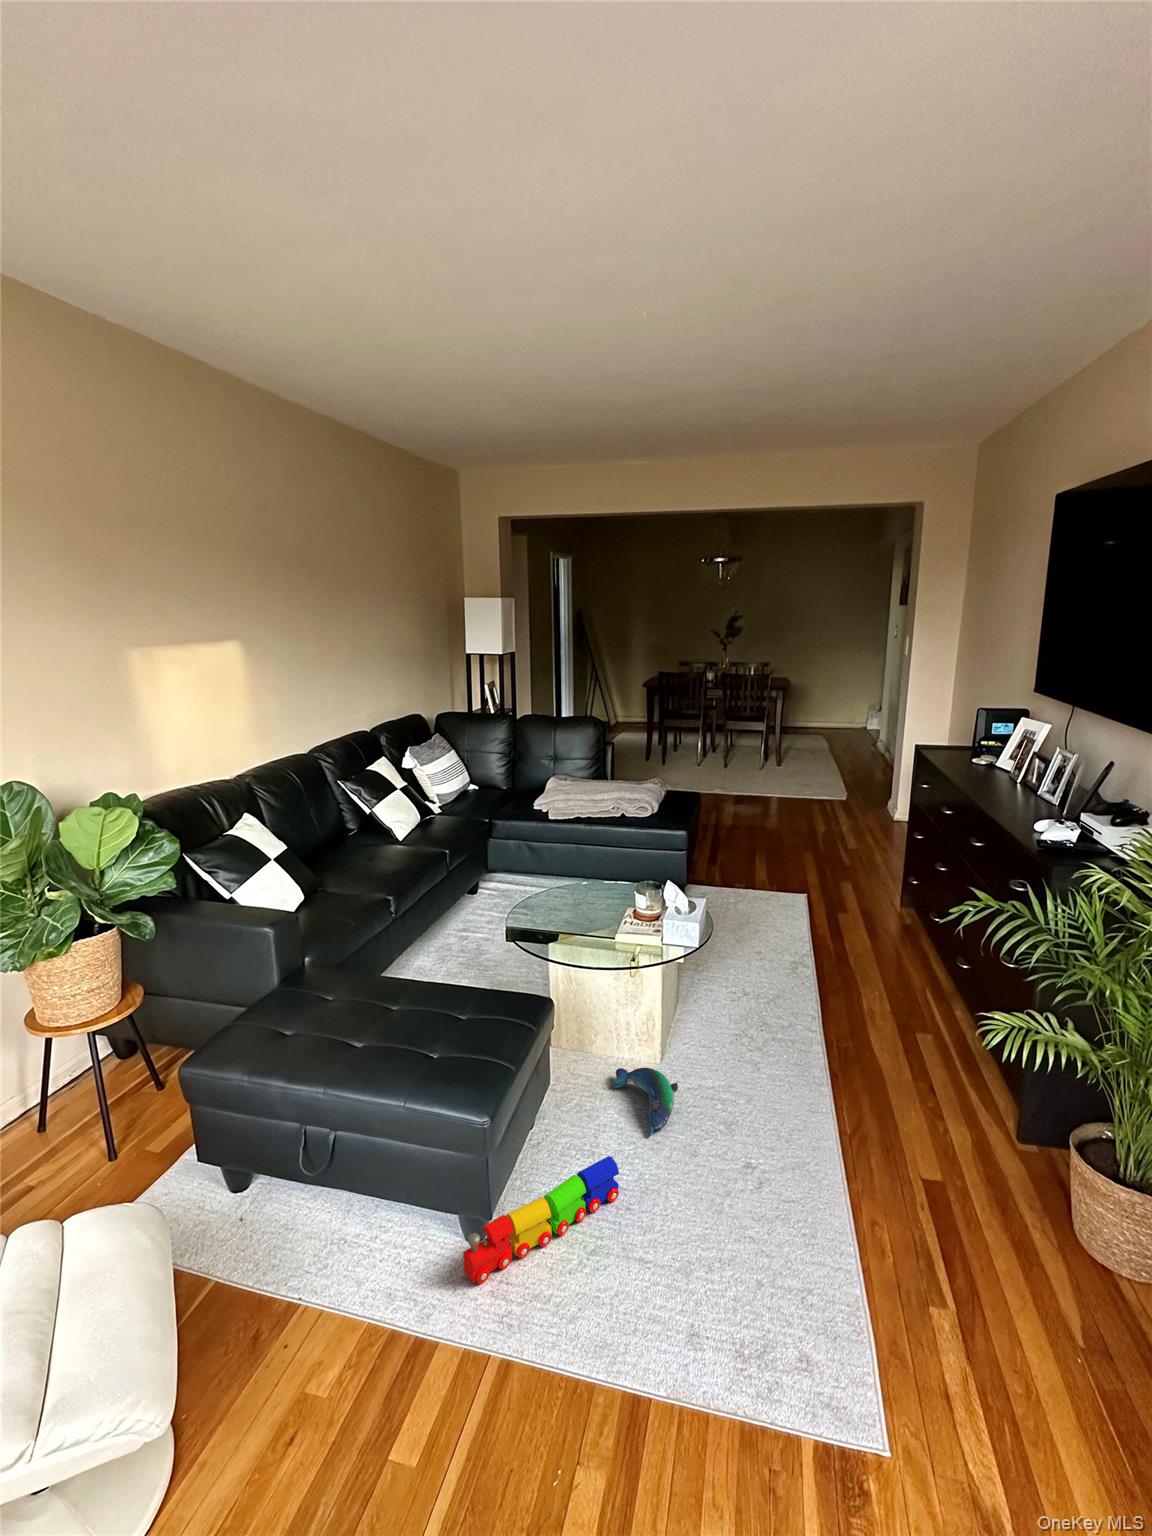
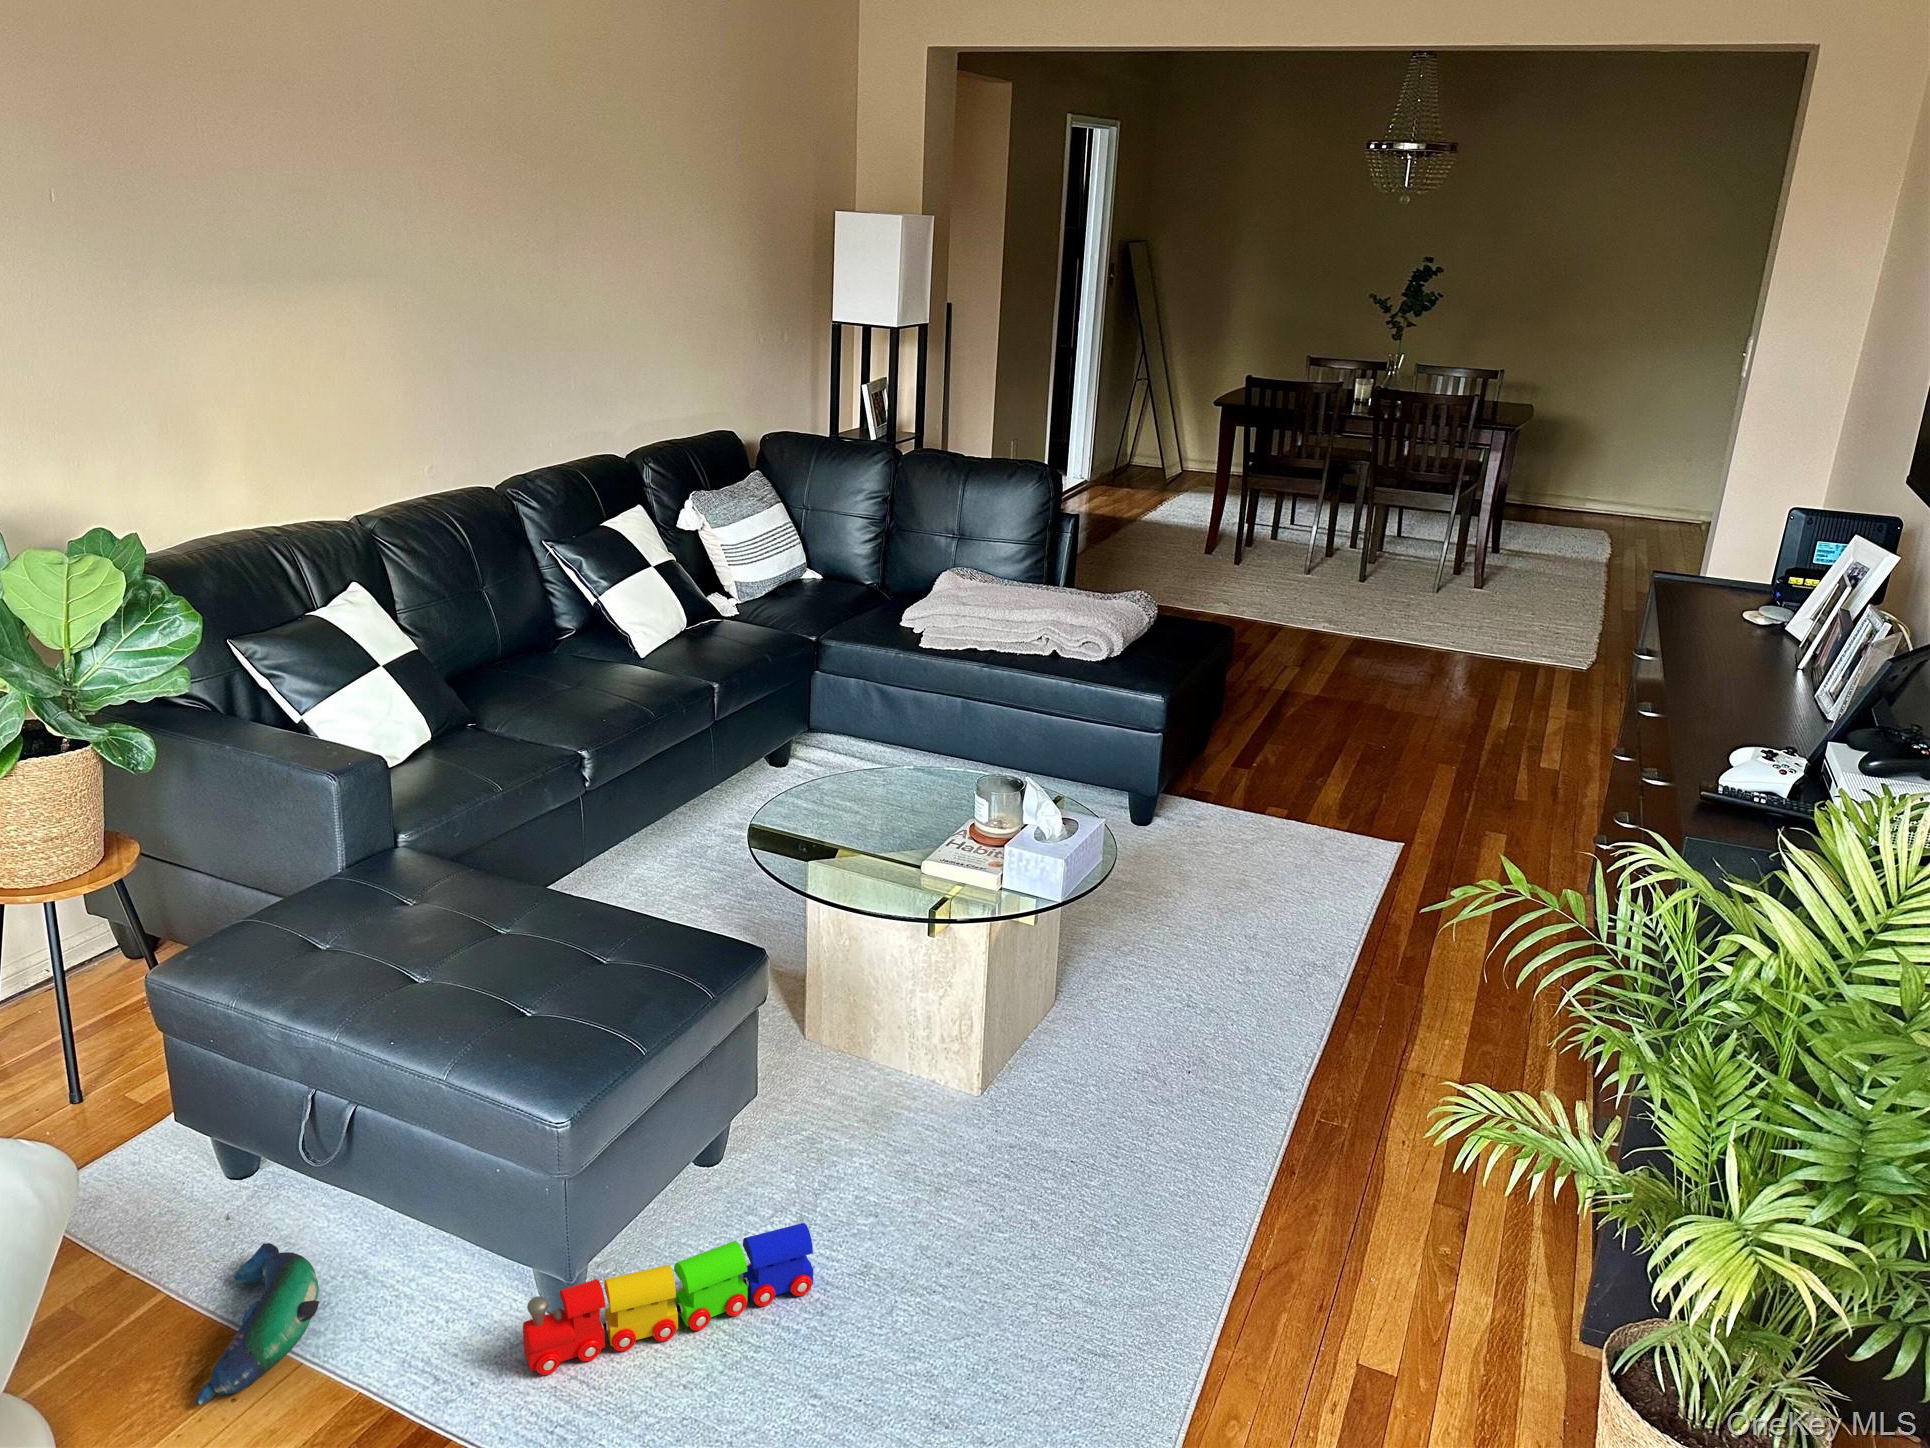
plush toy: present [612,1068,678,1136] -> present [196,1243,320,1405]

